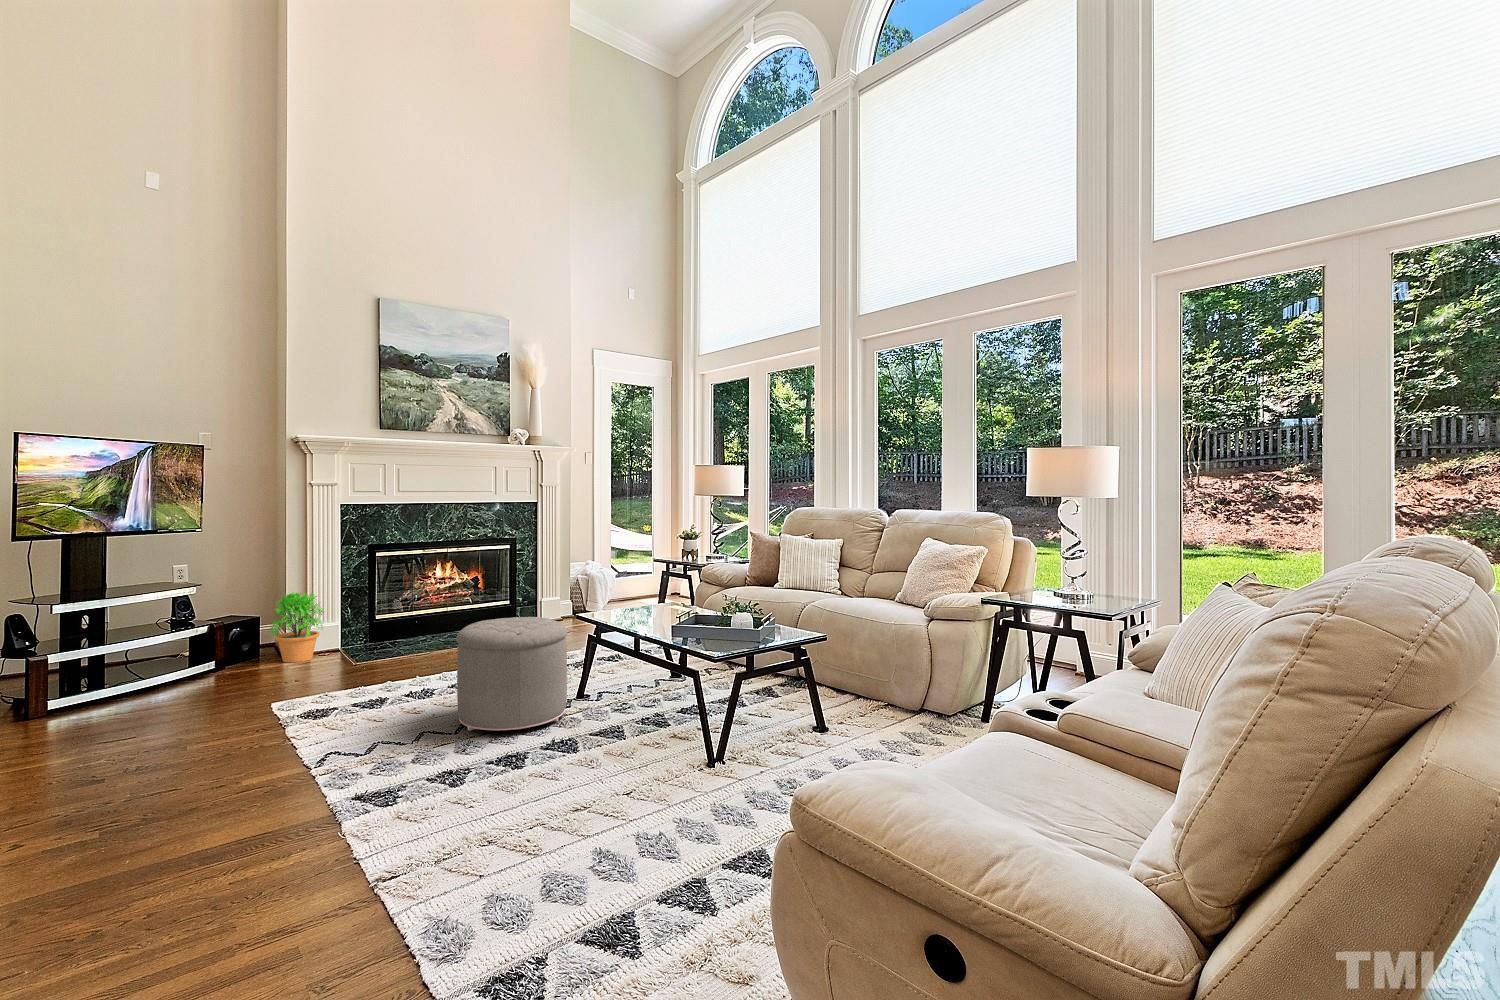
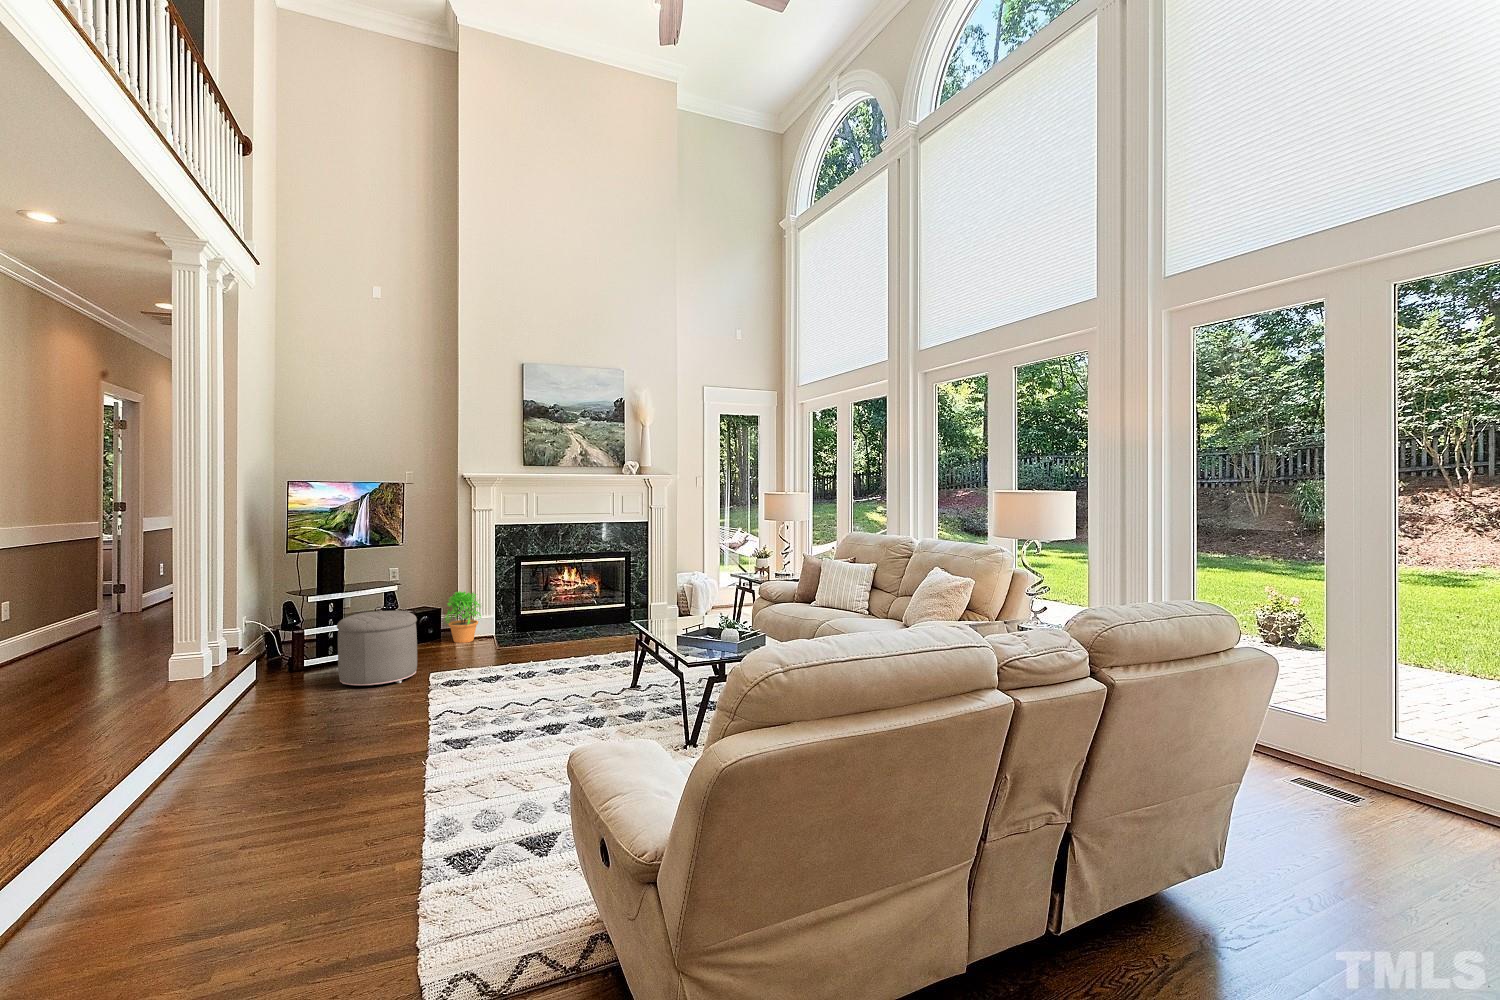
ottoman: present [456,617,567,731] -> present [337,611,417,685]

